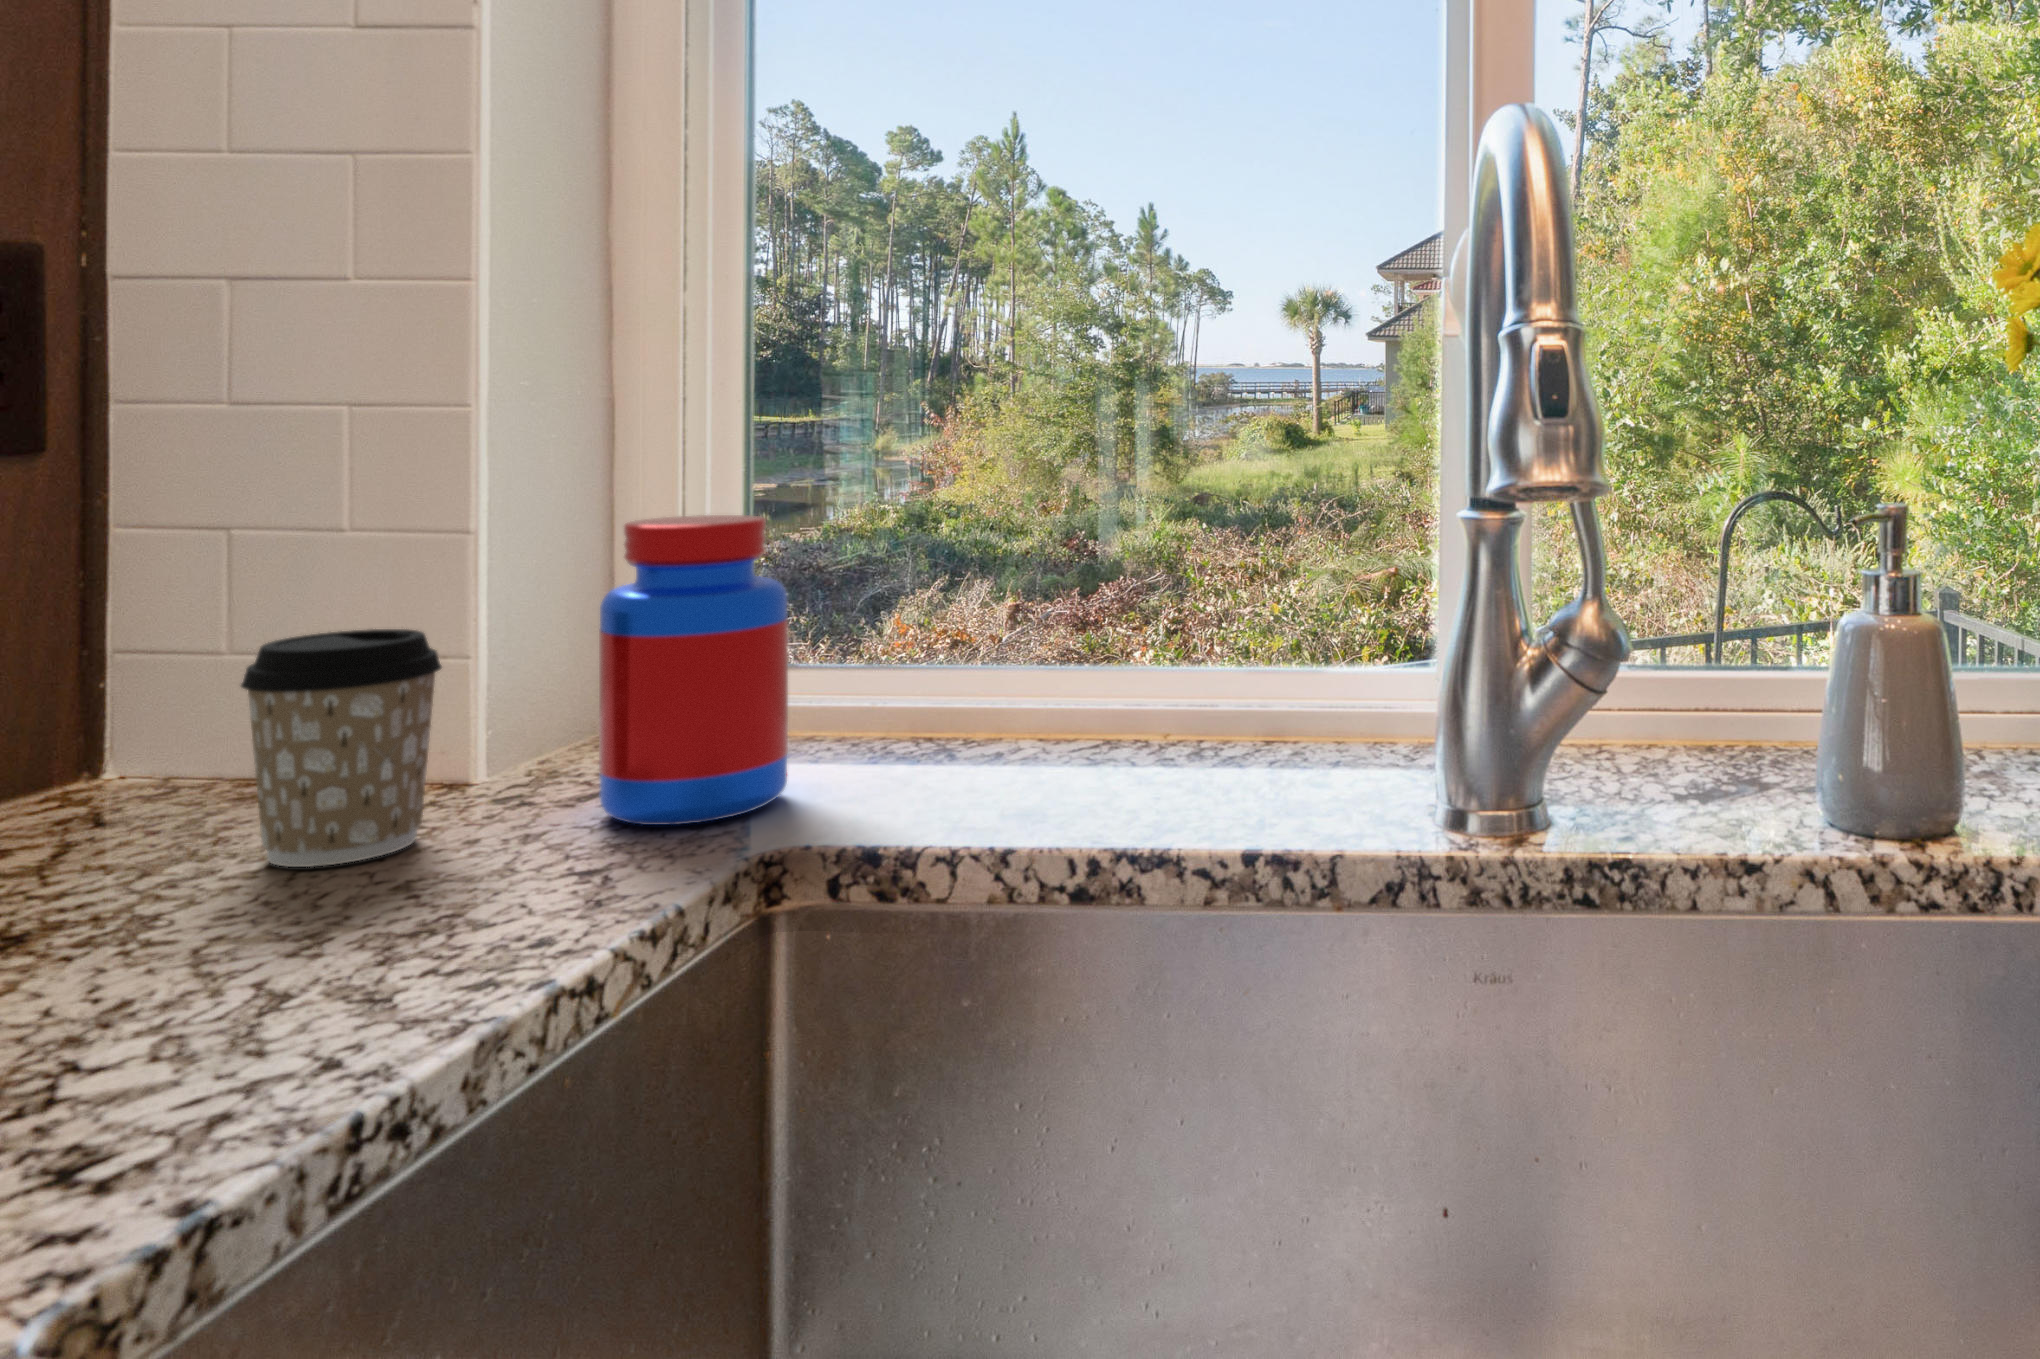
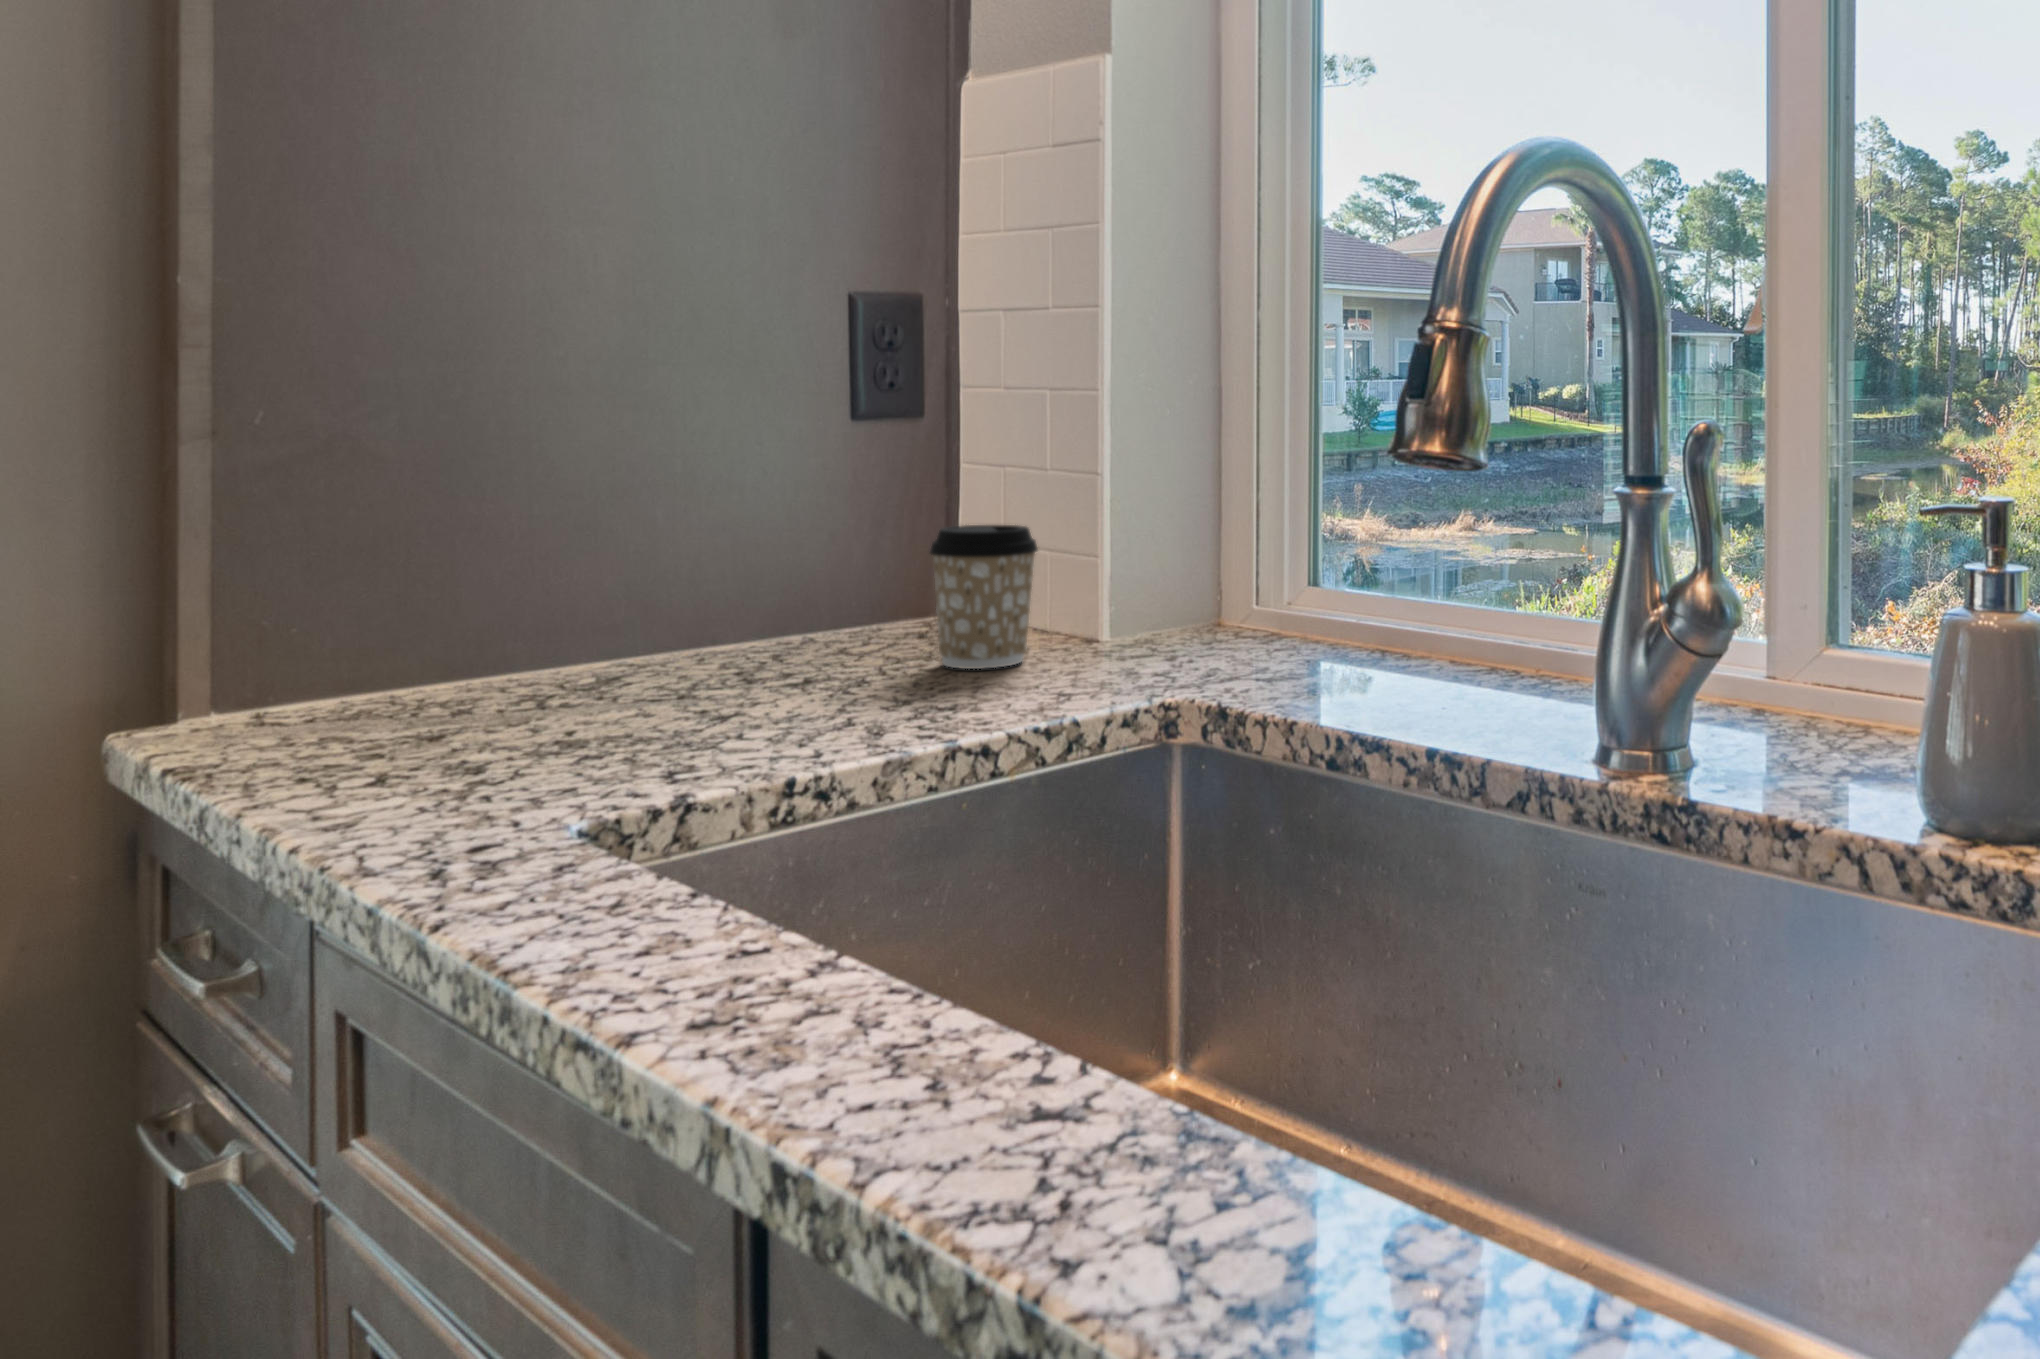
jar: present [599,515,788,825] -> none [1115,463,1238,677]

